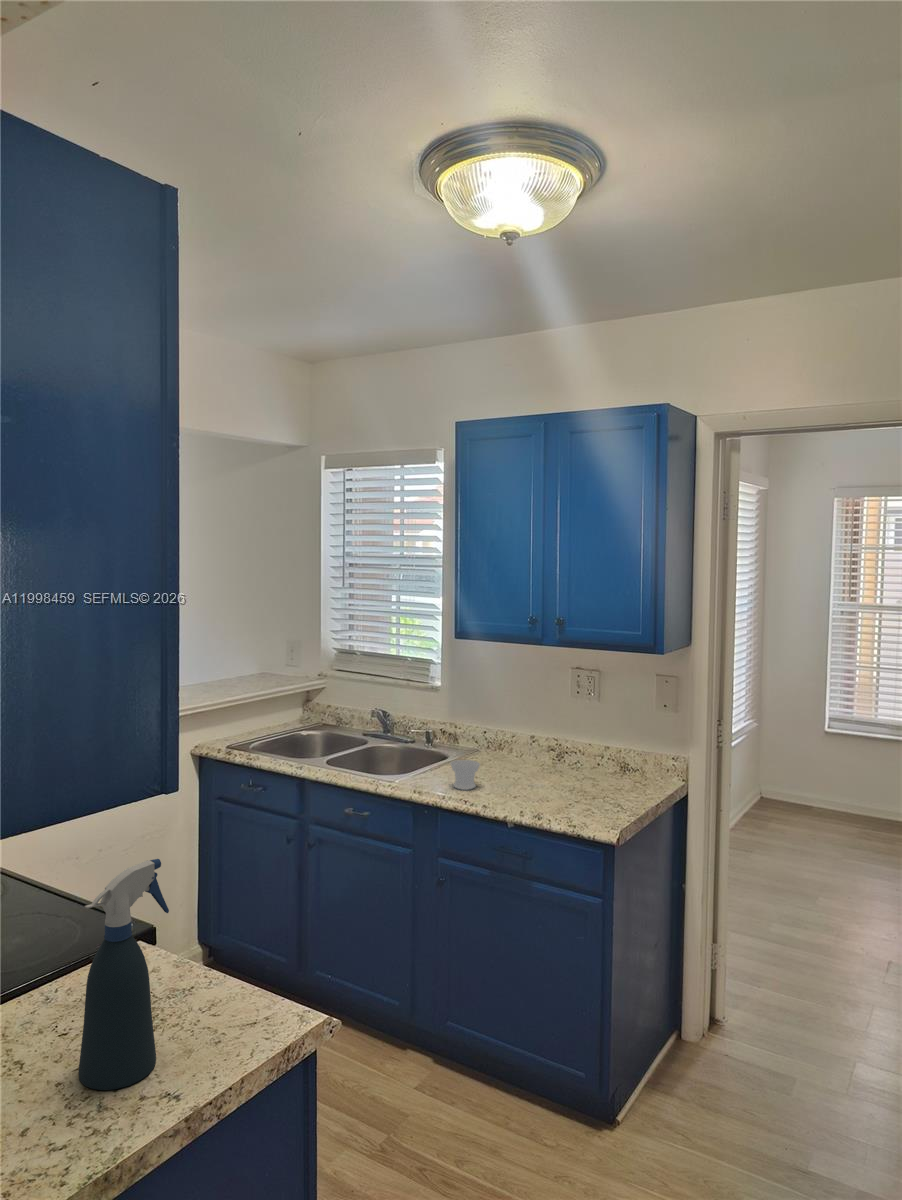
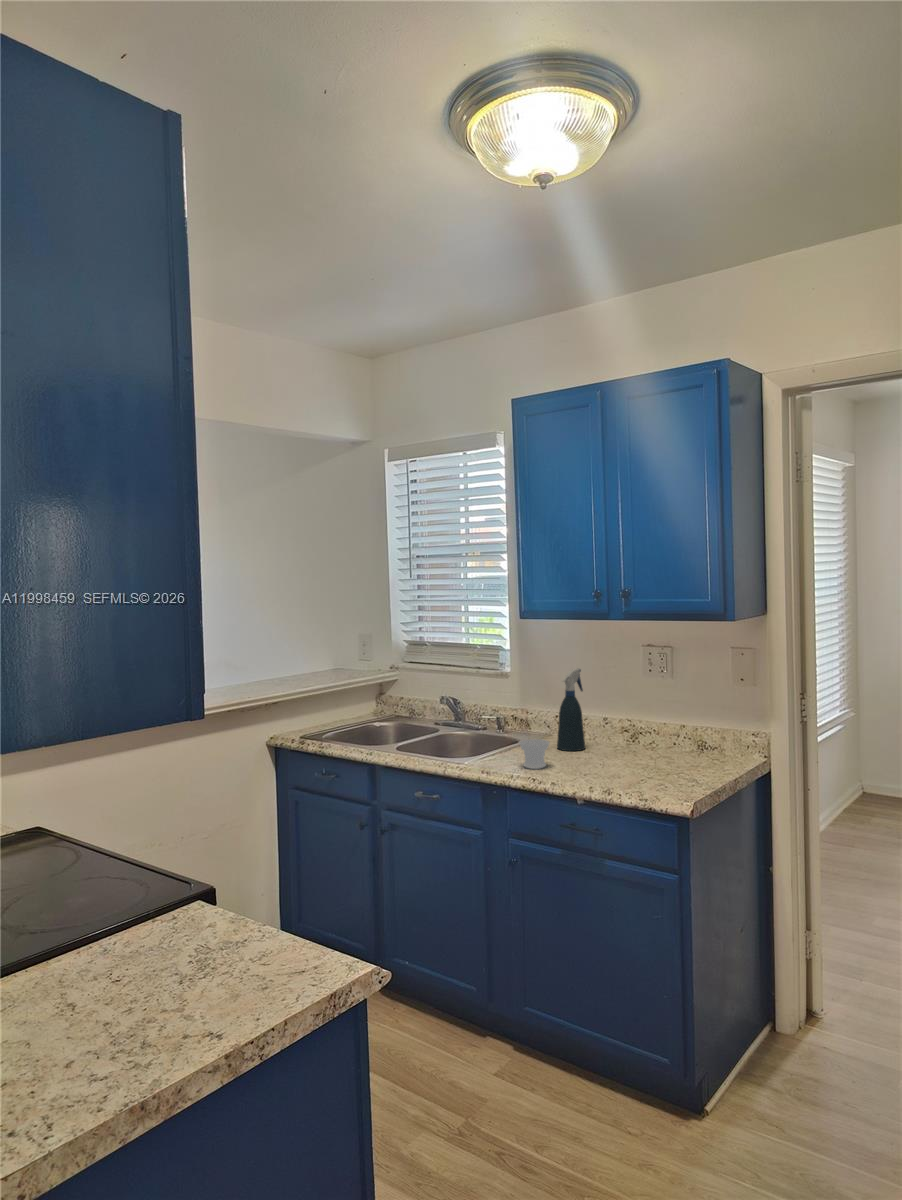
spray bottle: present [79,859,169,1090] -> present [557,669,585,751]

